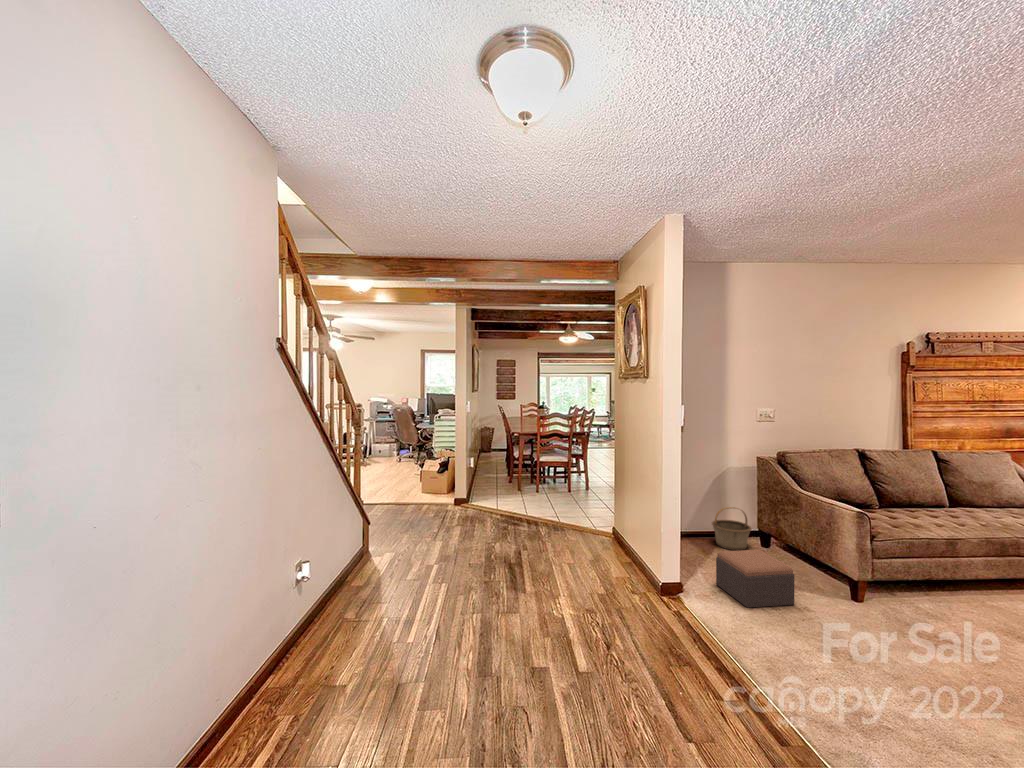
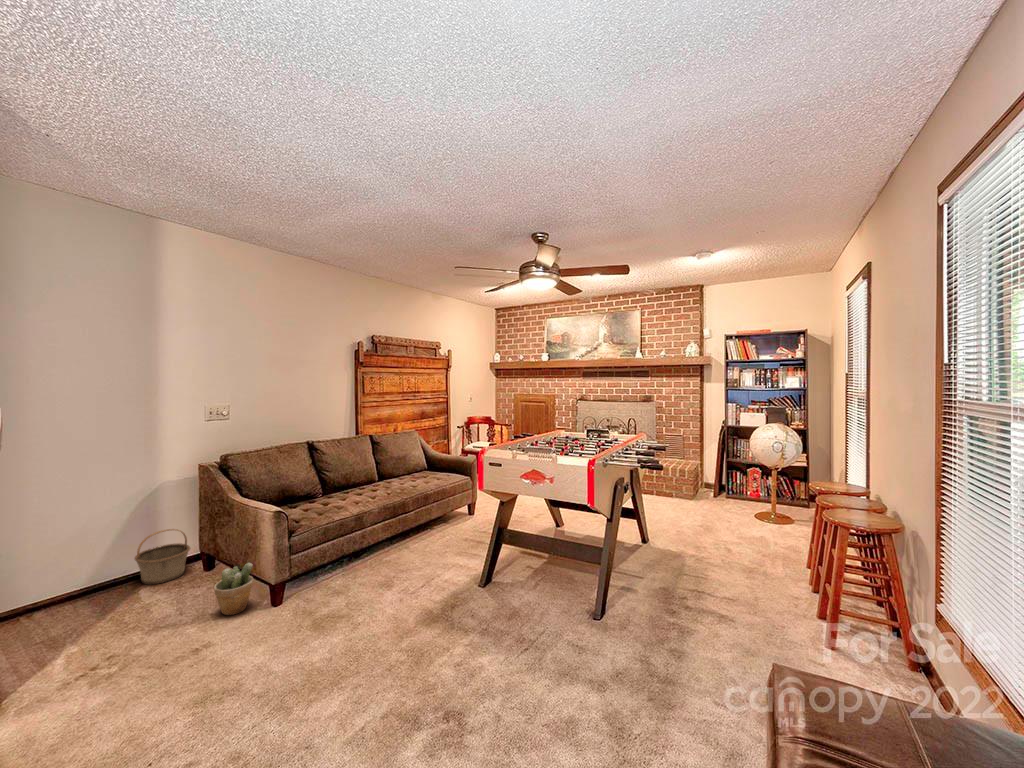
footstool: present [716,550,794,608] -> none [92,585,197,675]
potted plant: none [798,553,835,597] -> present [214,563,253,615]

